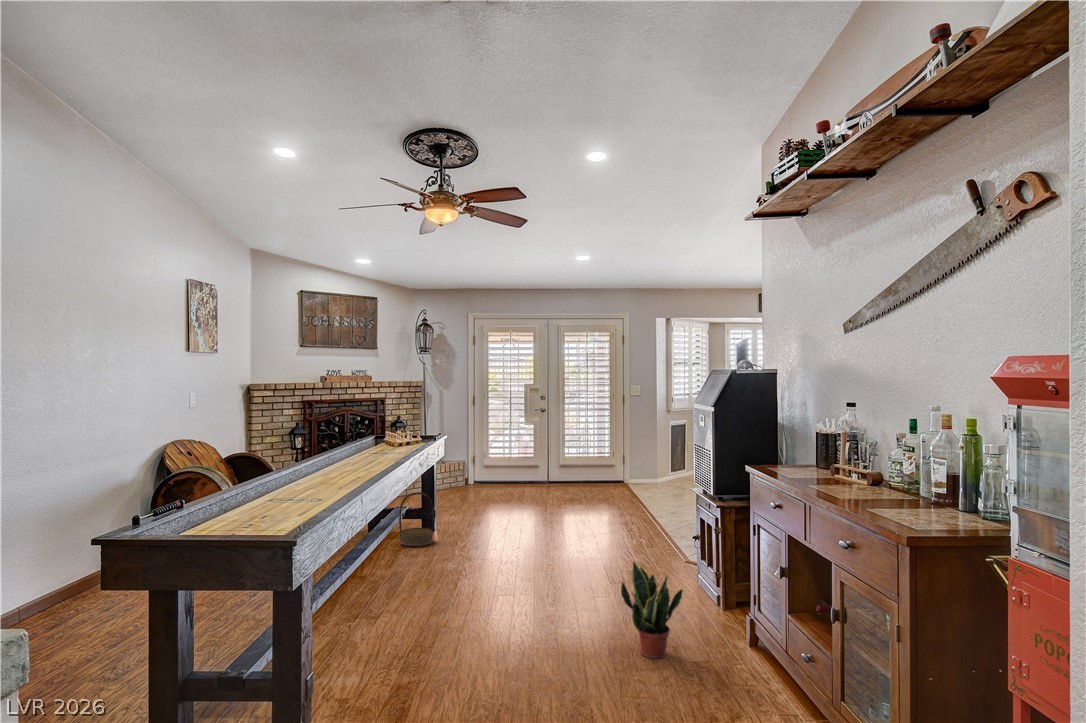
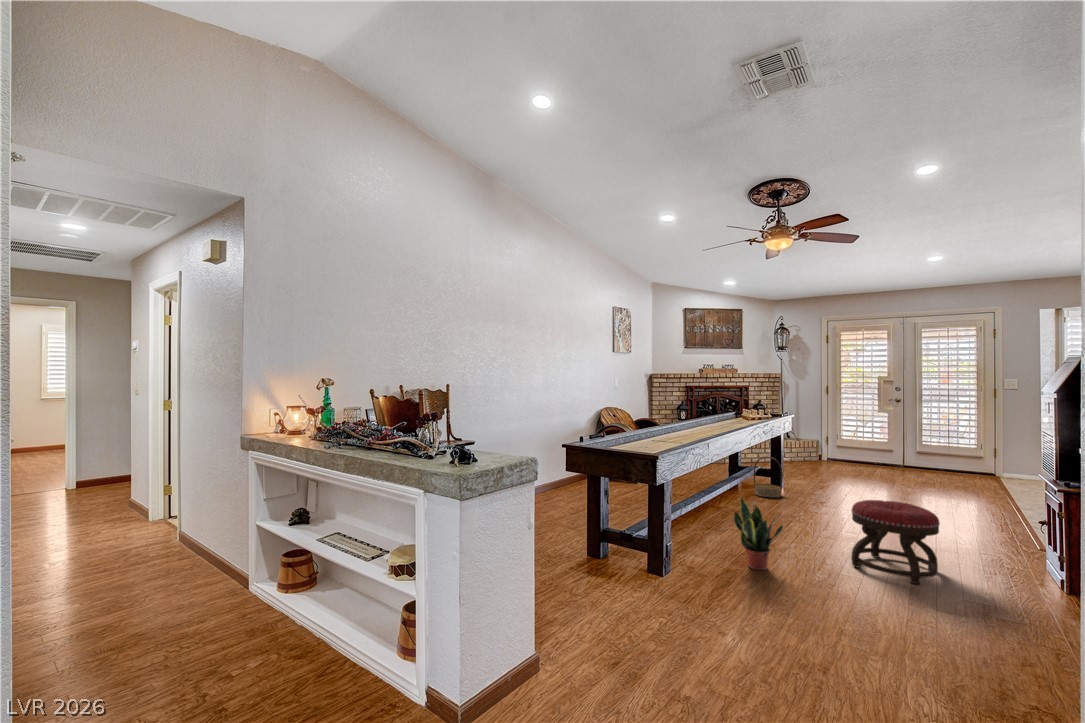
ottoman: none [526,536,611,632] -> present [851,500,940,584]
potted plant: present [621,562,683,658] -> present [734,497,783,570]

